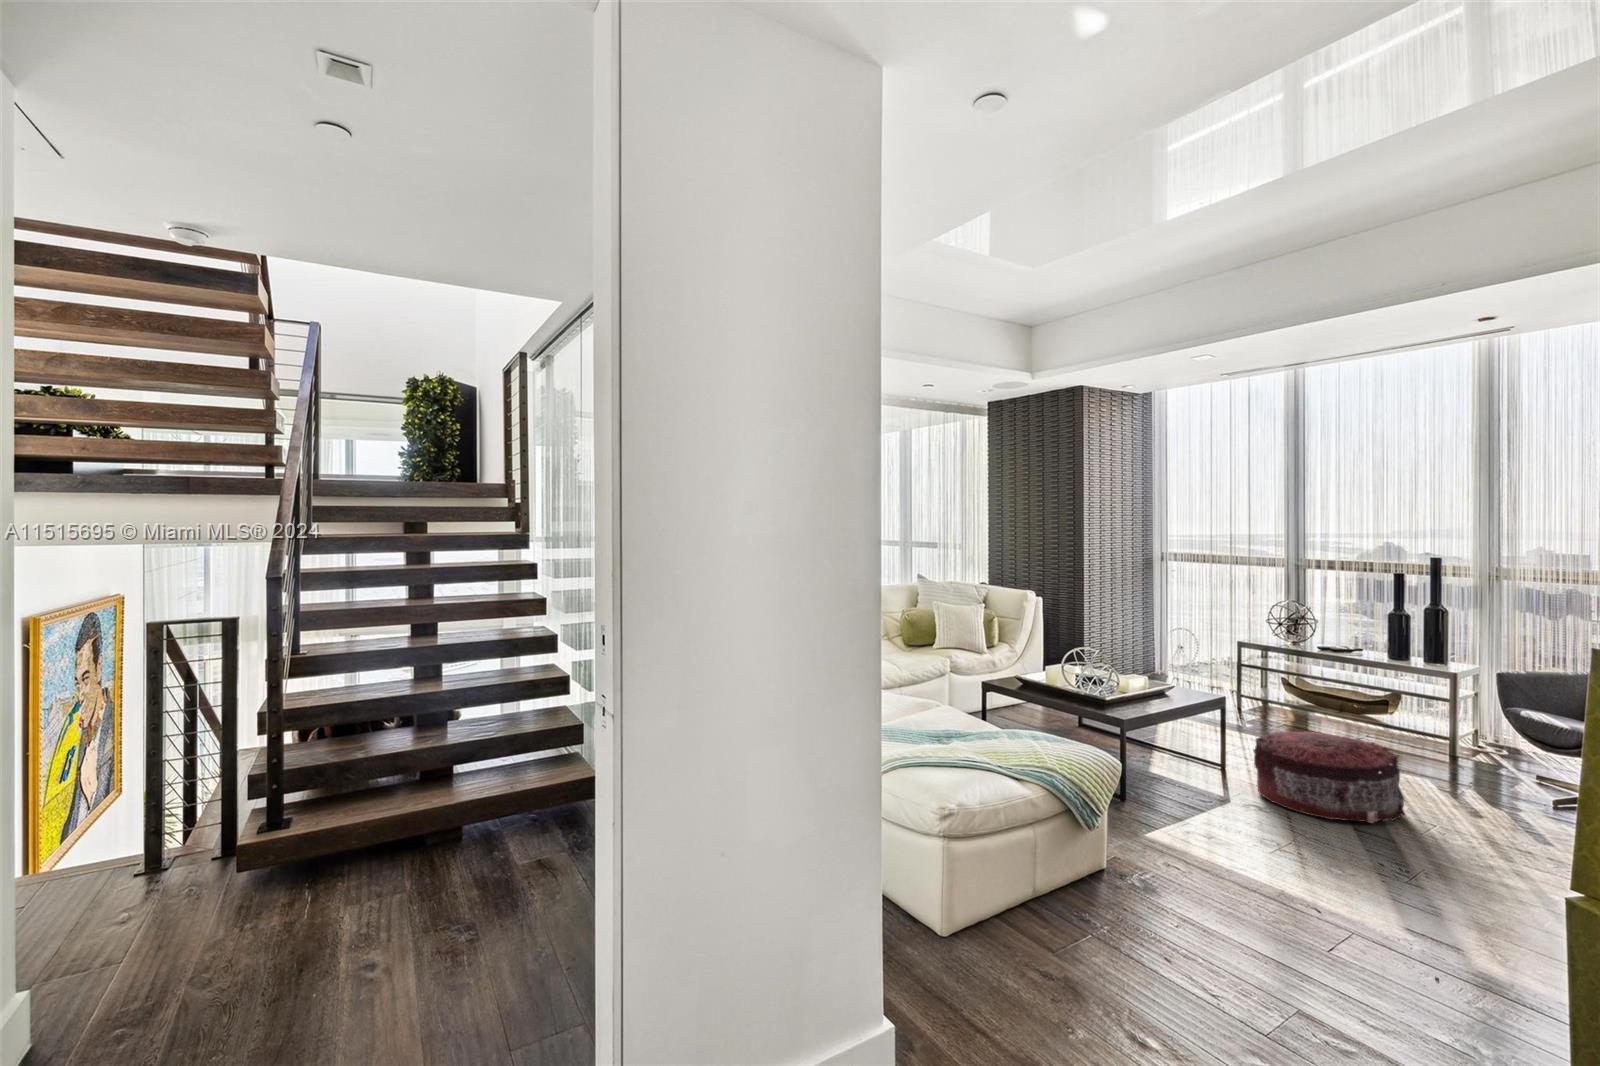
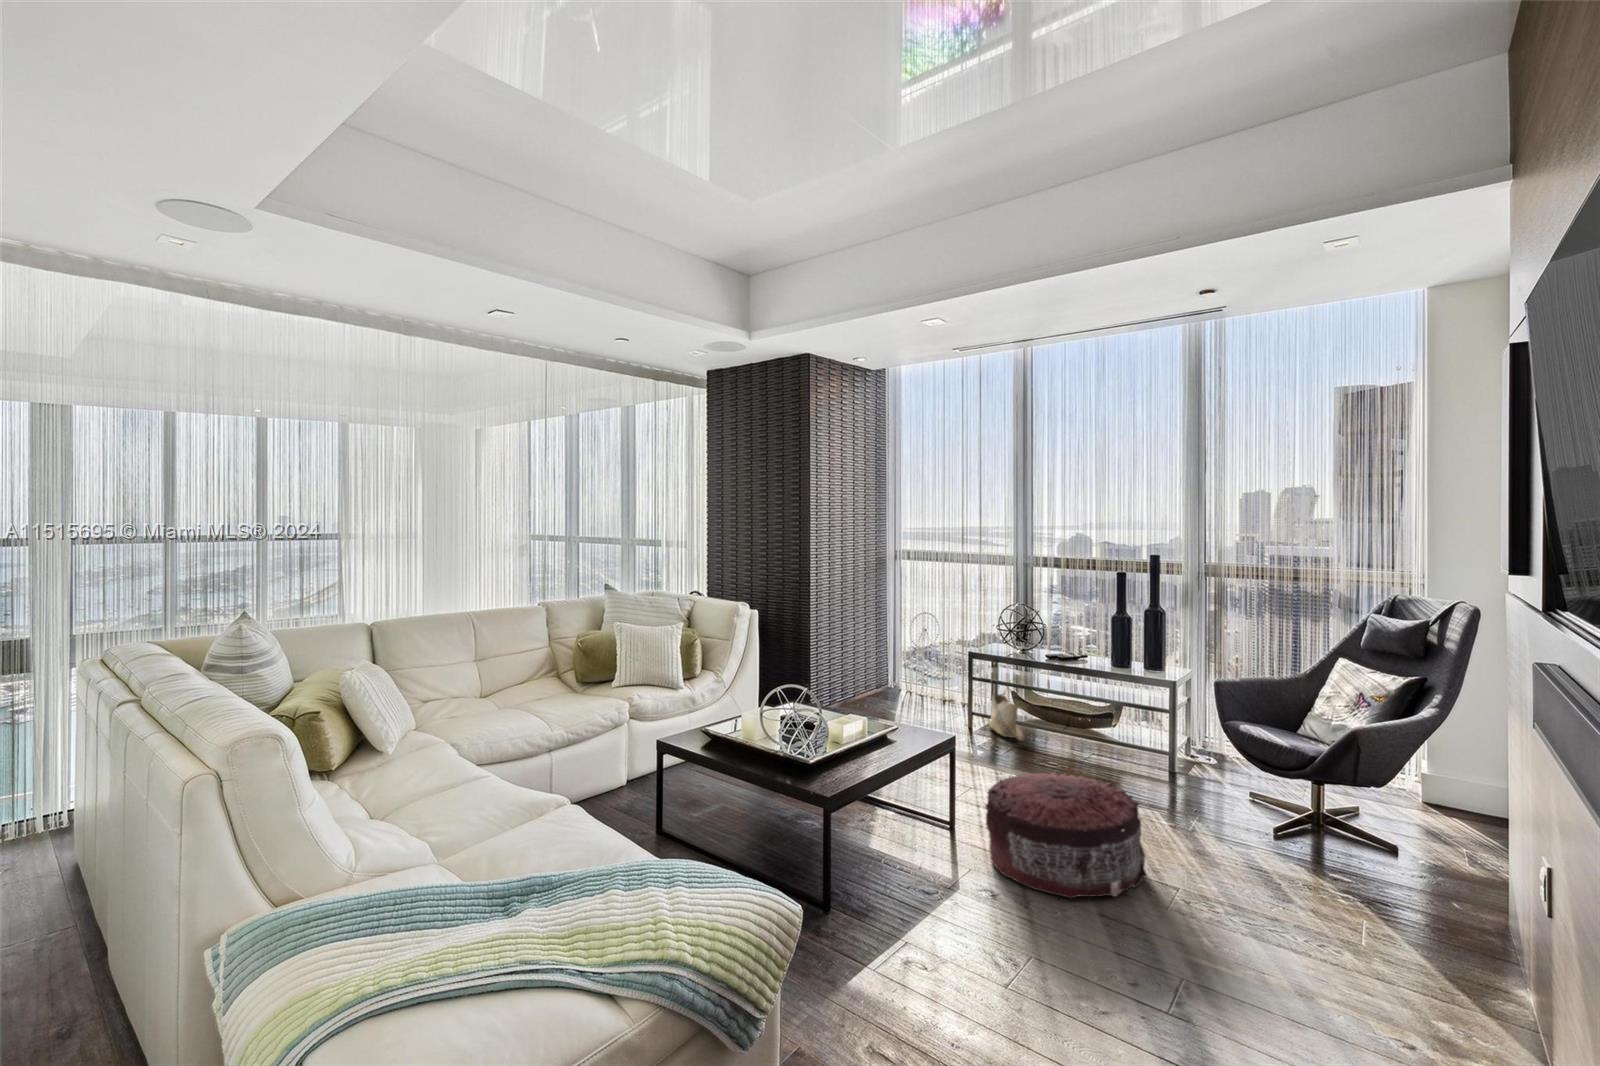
woven basket: none [1259,665,1290,718] -> present [989,694,1019,737]

